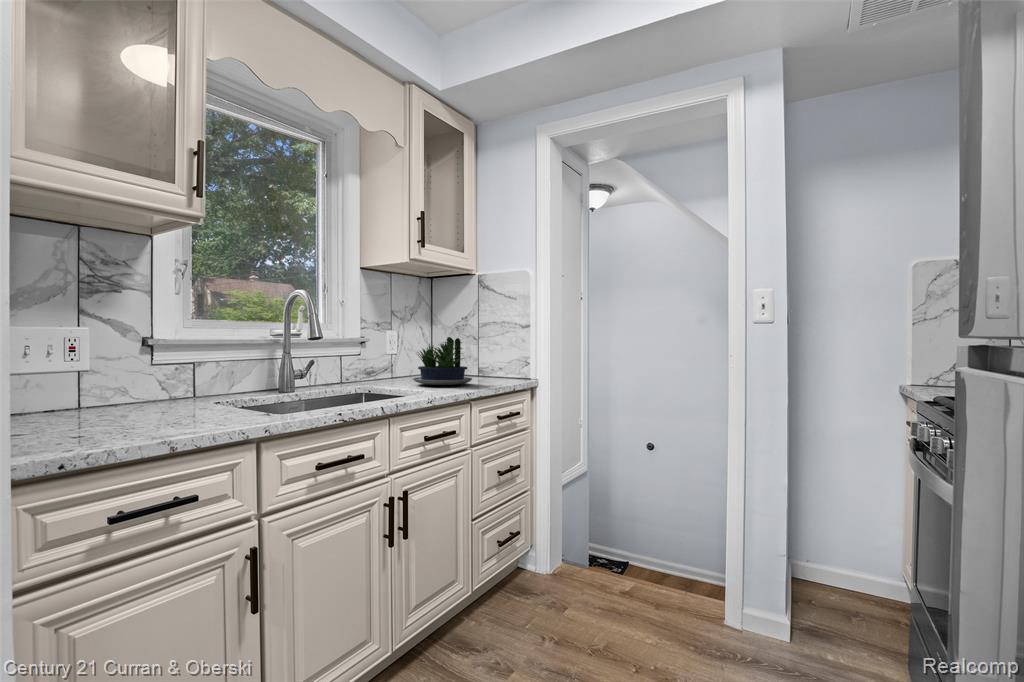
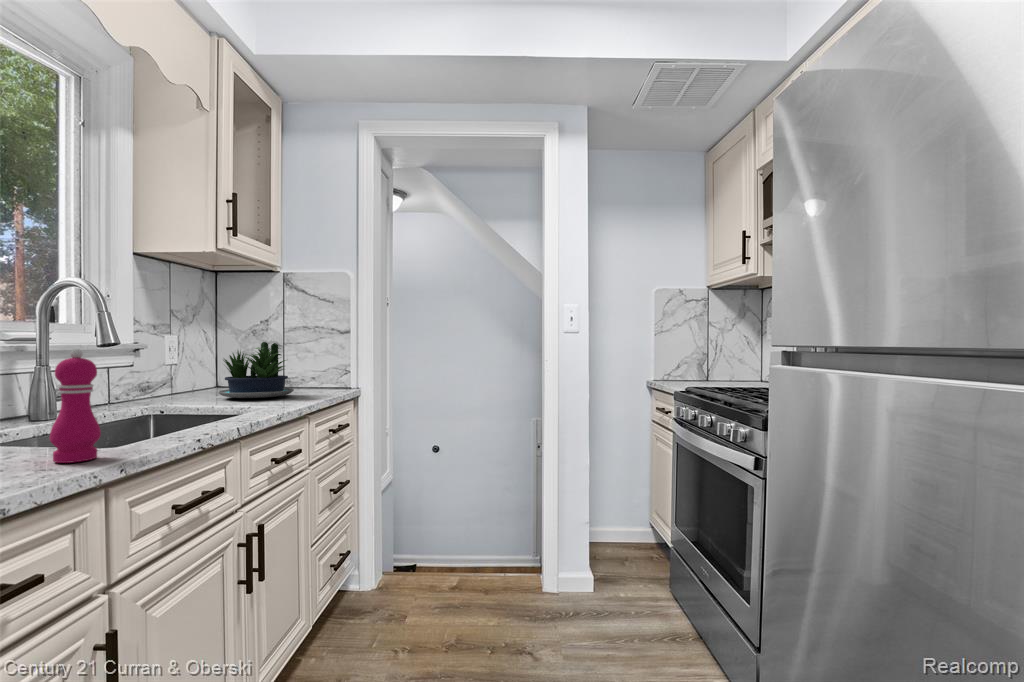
pepper mill: none [231,340,263,422] -> present [50,349,101,463]

